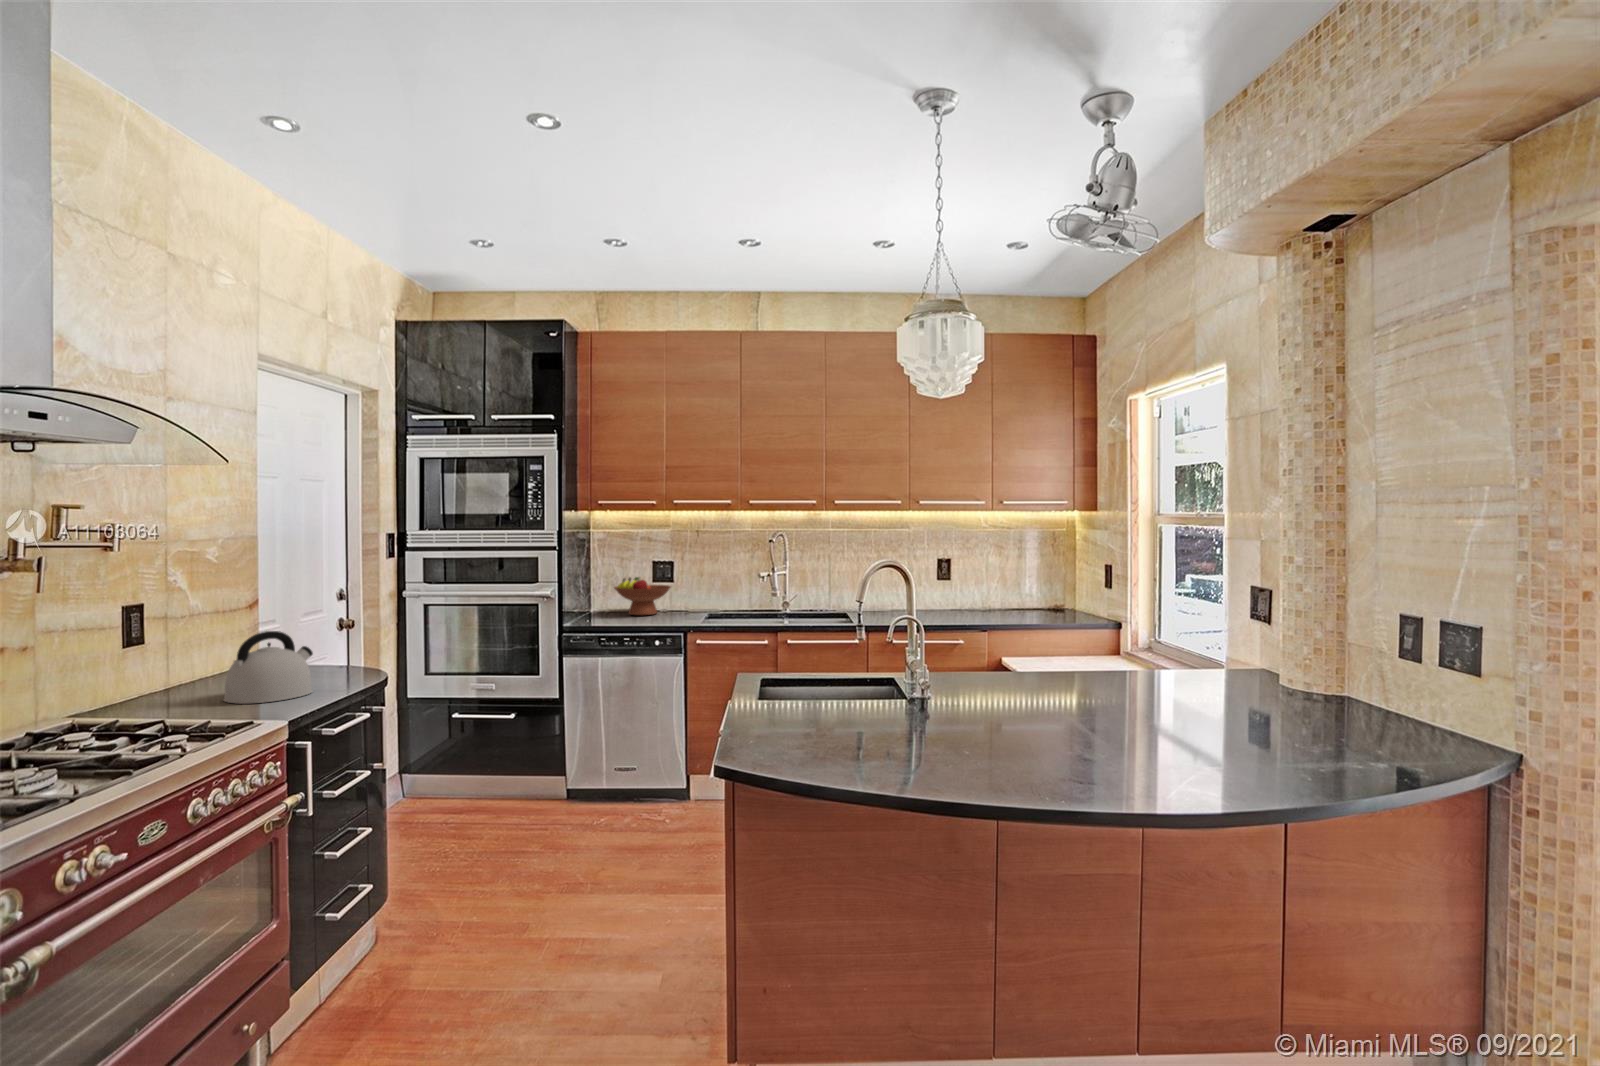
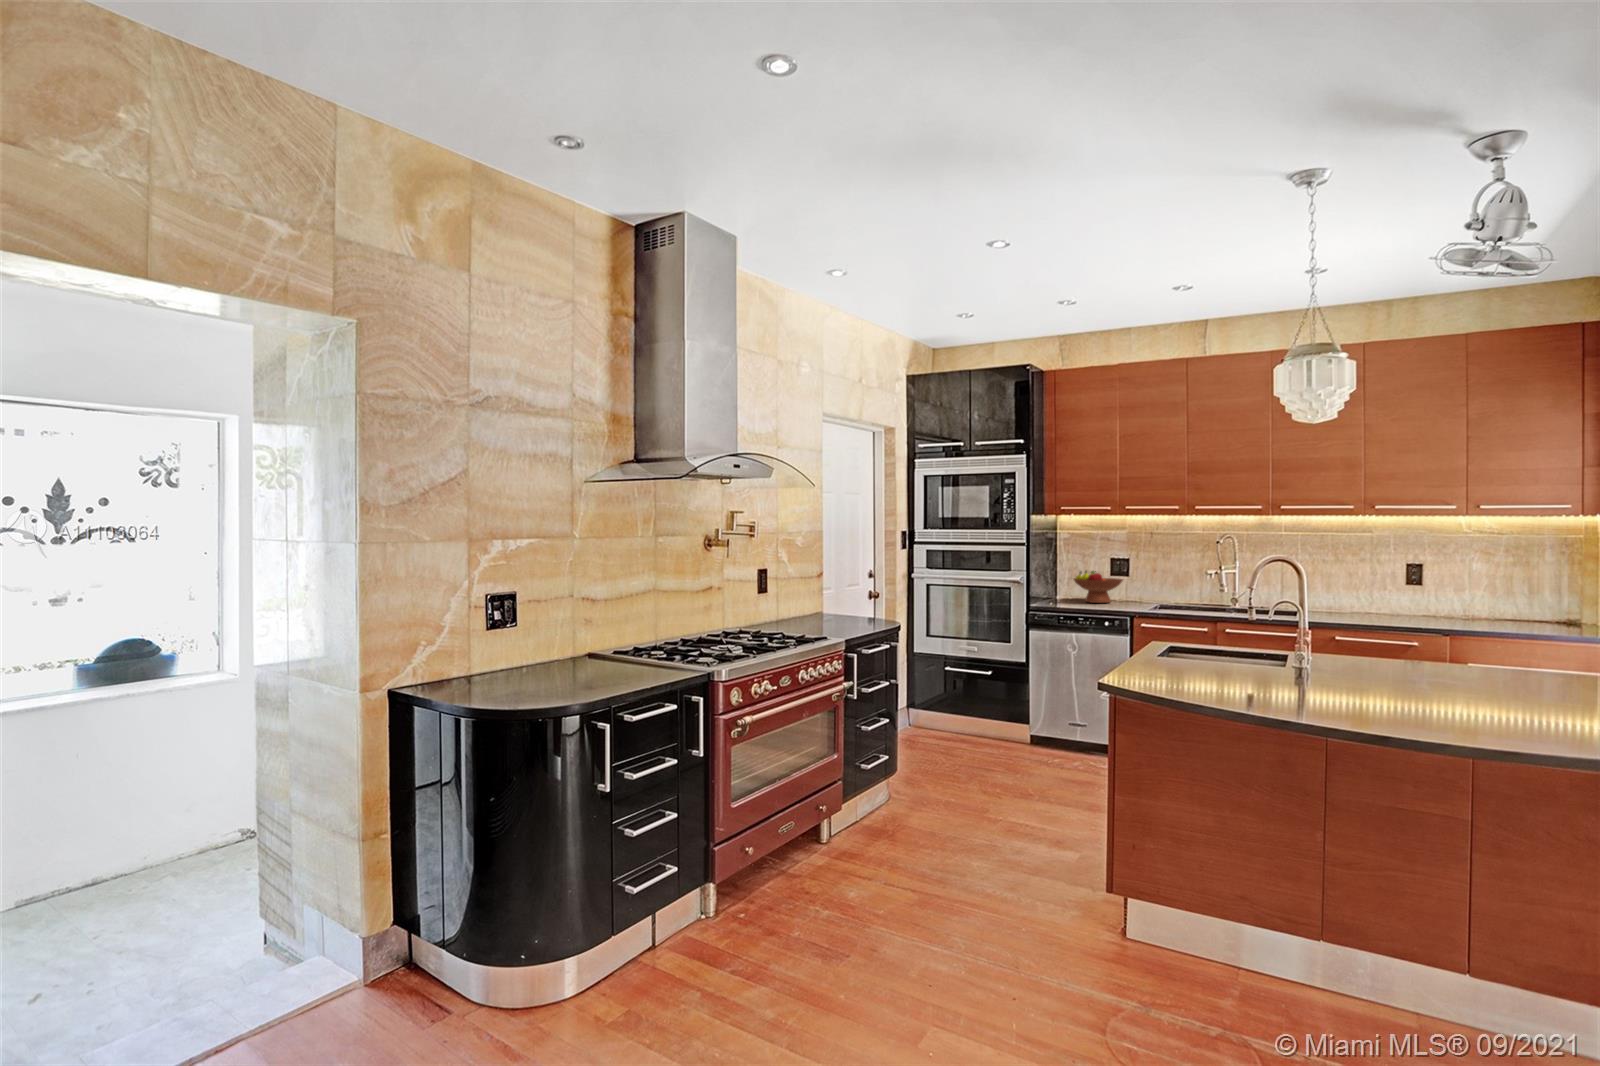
kettle: present [224,631,313,704] -> none [810,588,857,630]

